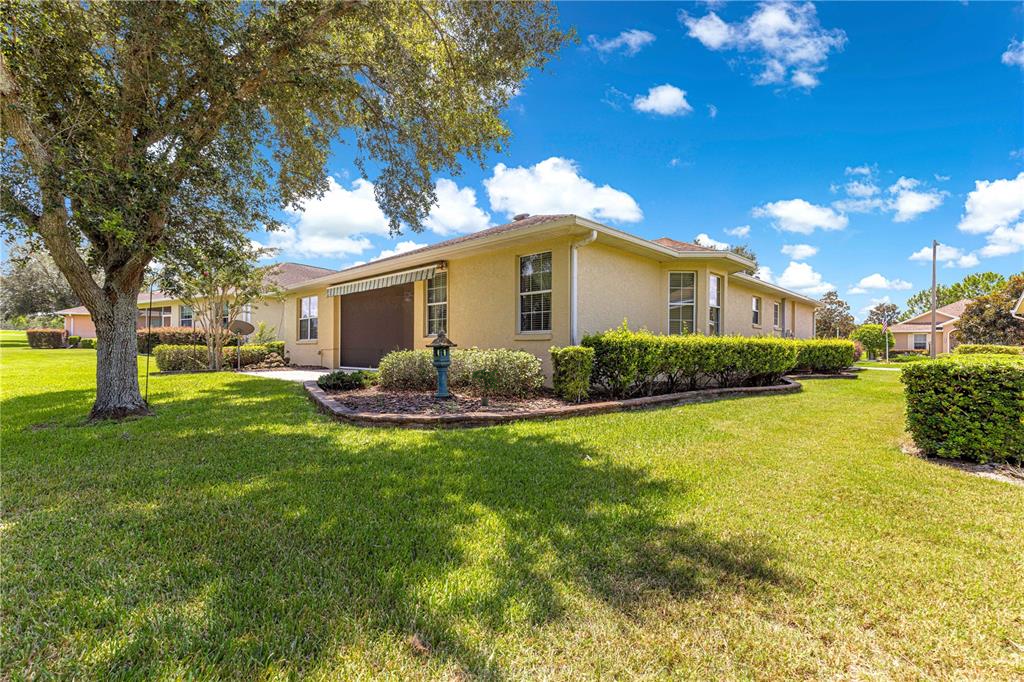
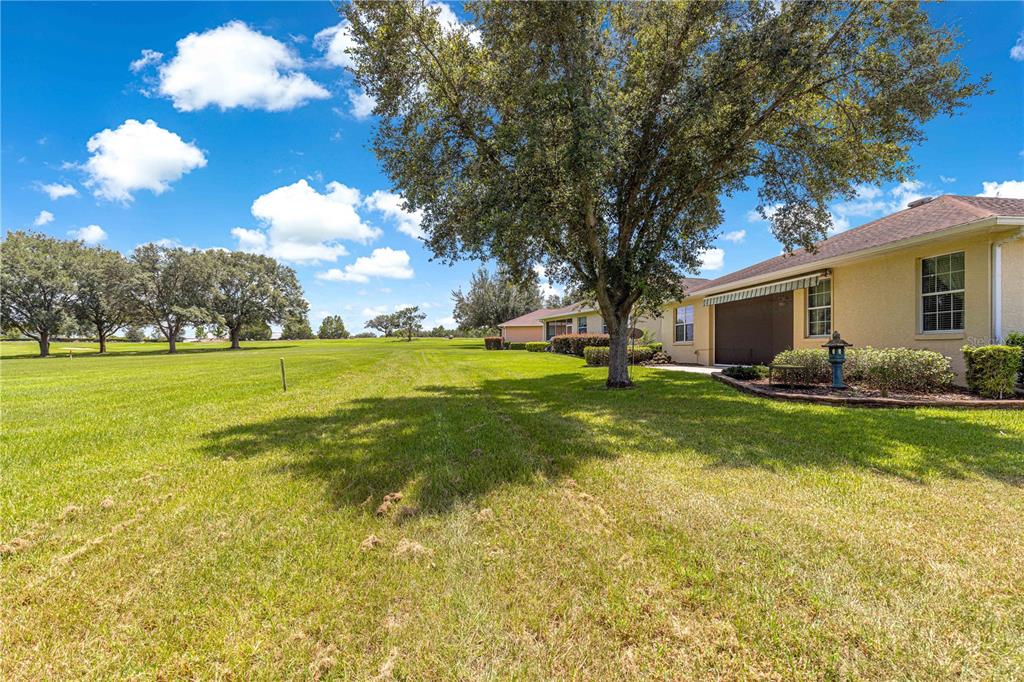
round table: none [367,367,418,401] -> present [768,363,811,389]

